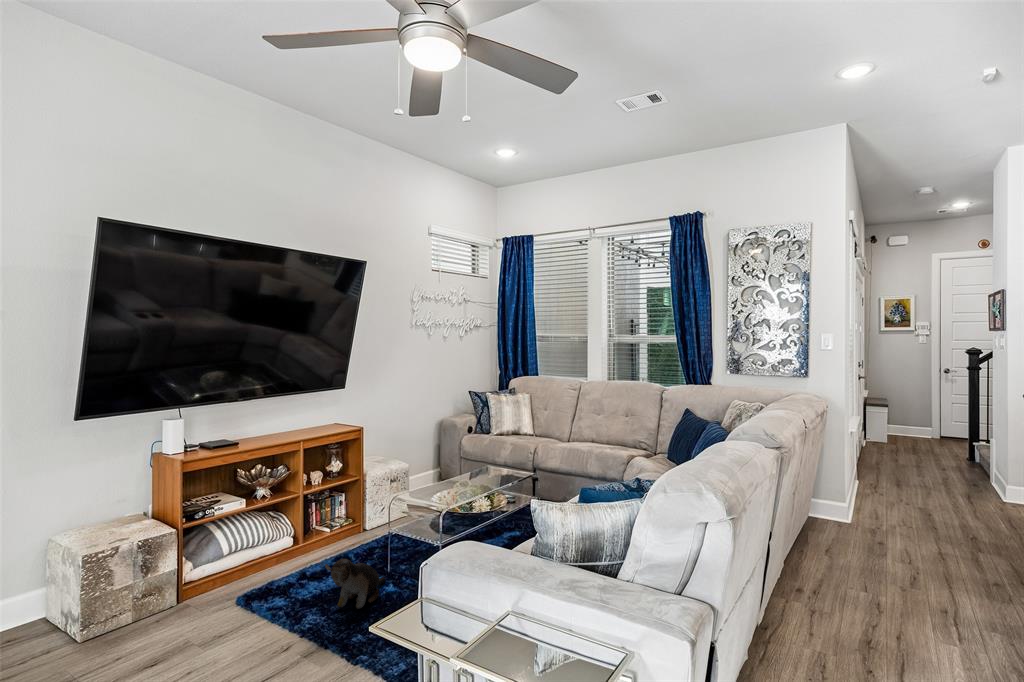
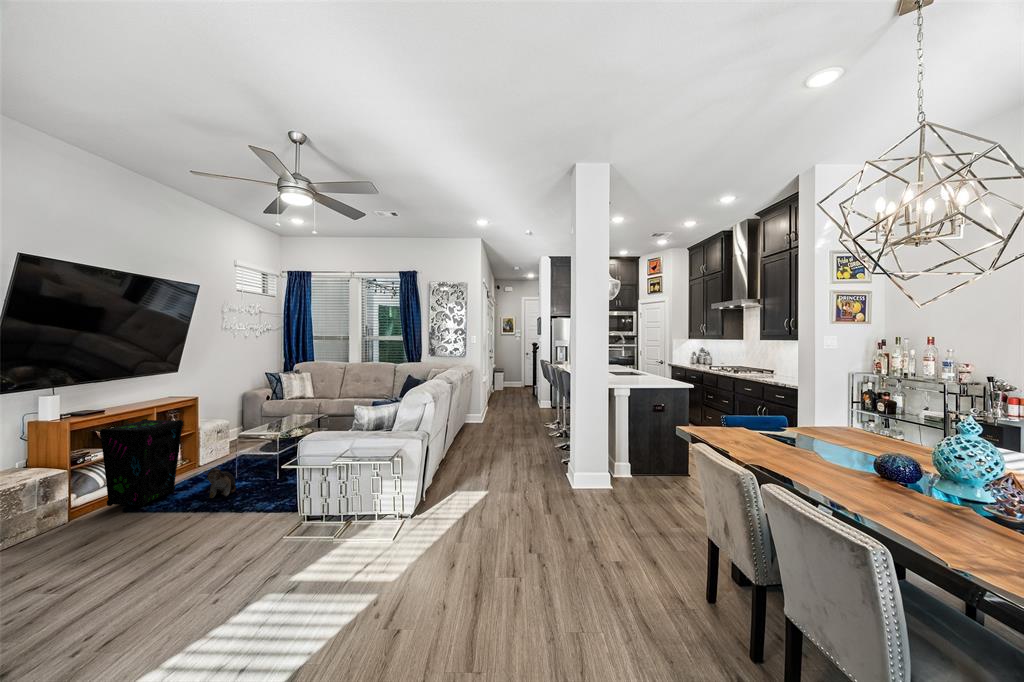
speaker: none [220,459,321,597] -> present [100,419,183,506]

